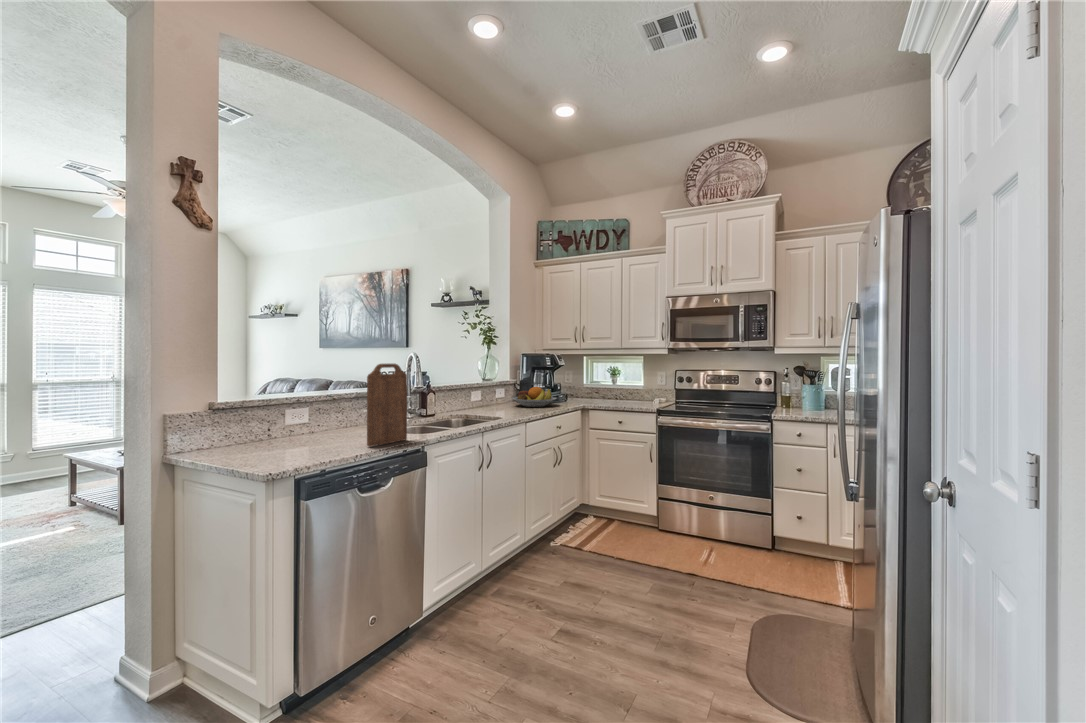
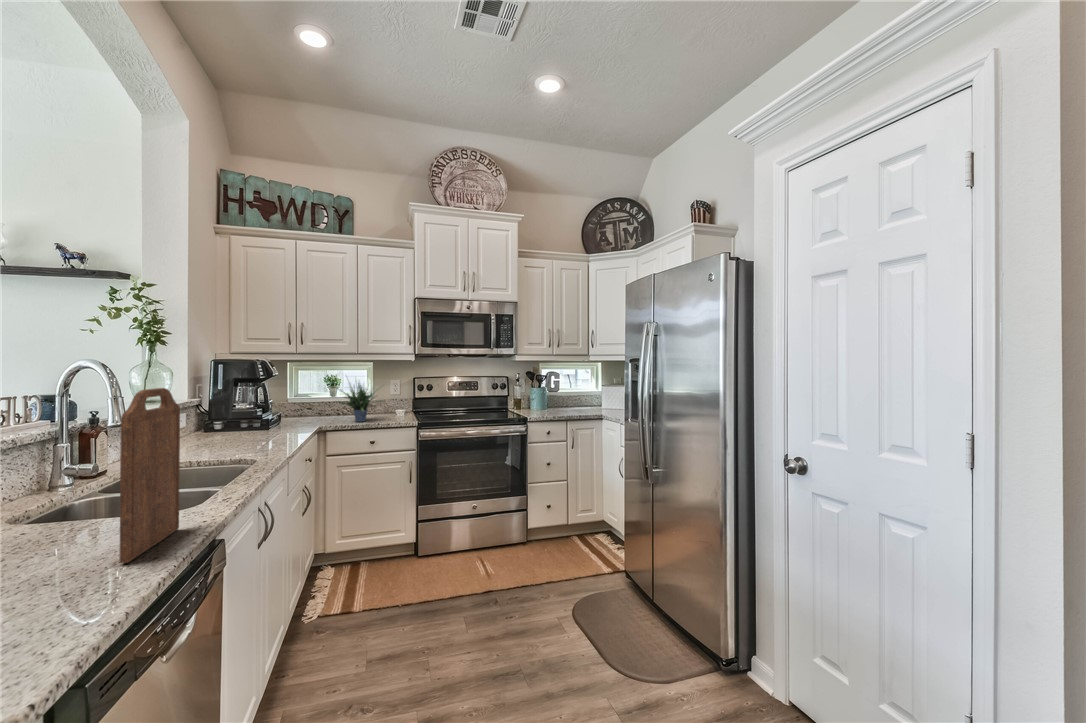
potted plant: none [596,364,634,405] -> present [337,383,382,422]
fruit bowl: present [512,387,557,407] -> none [212,407,287,436]

